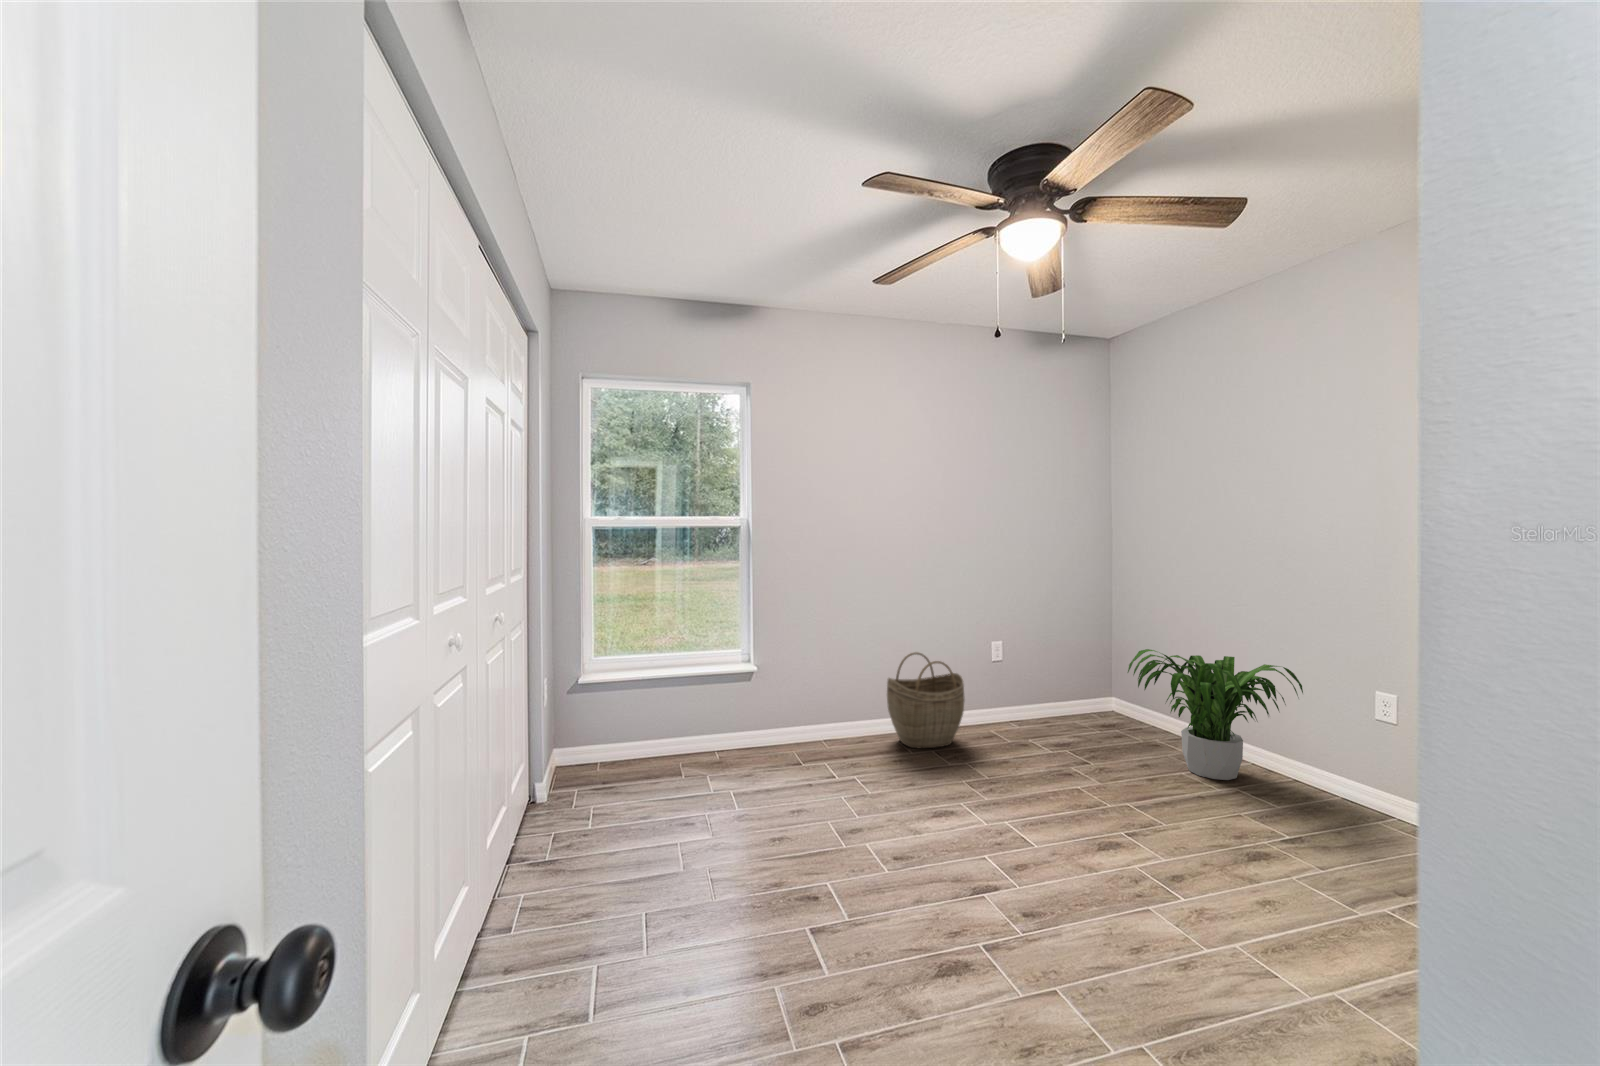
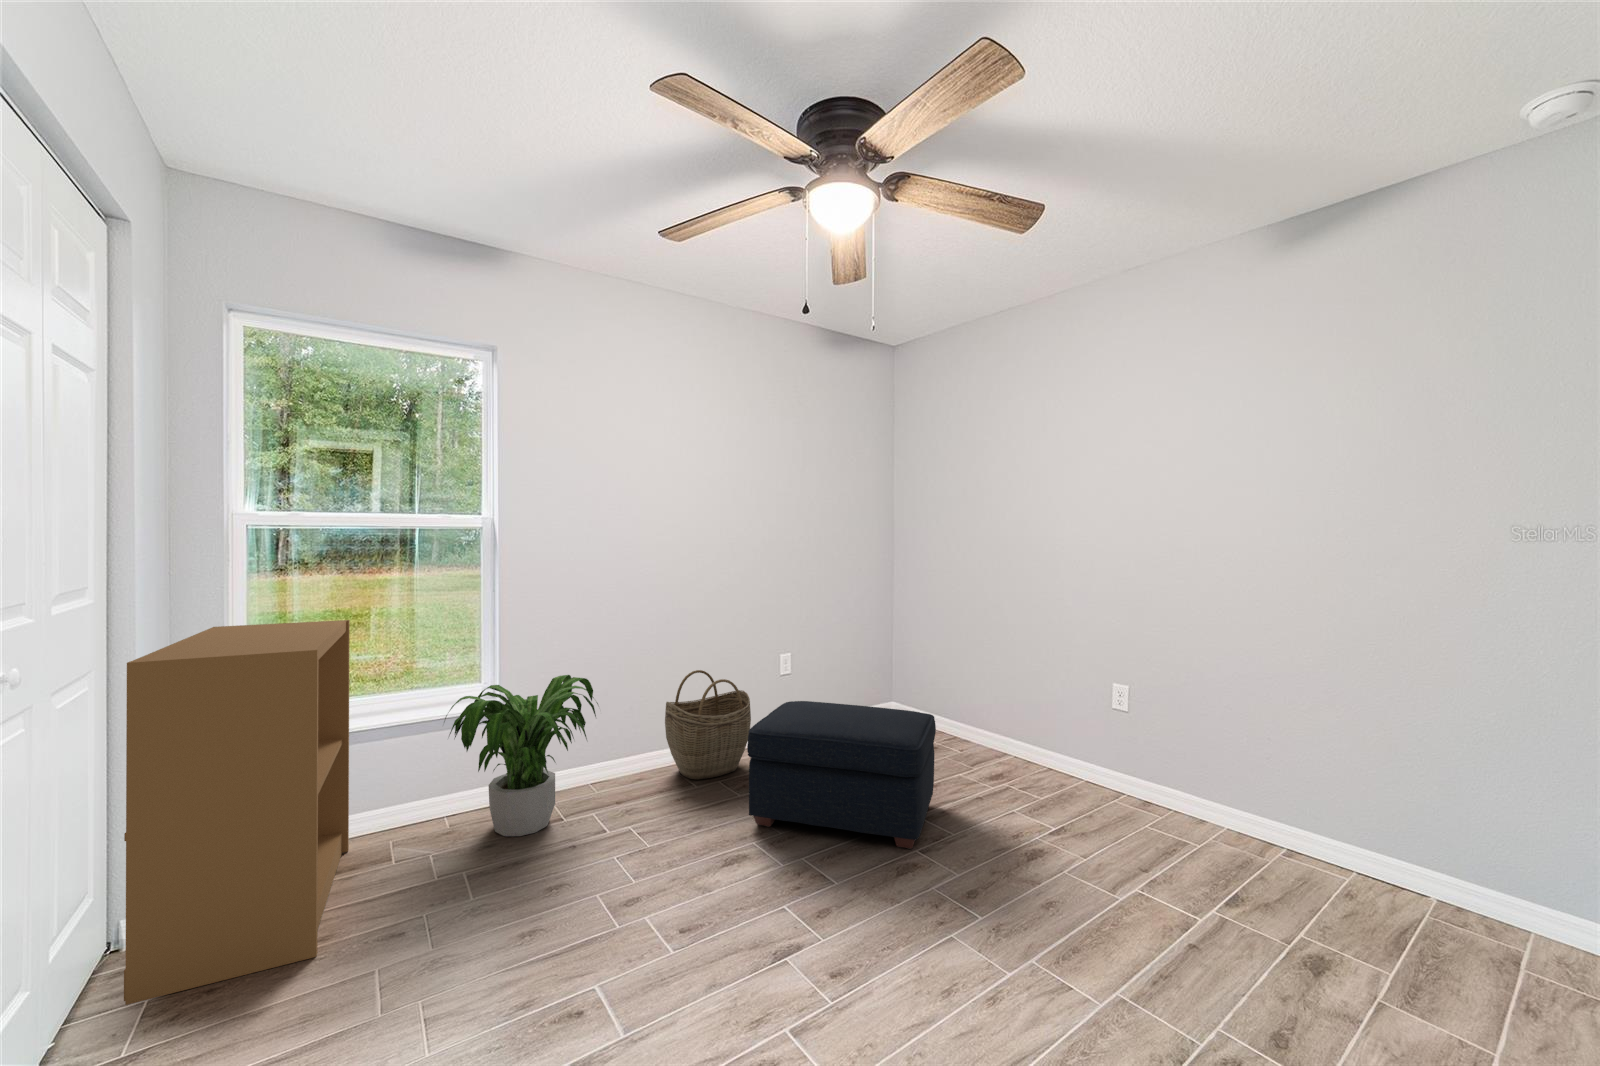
bookshelf: none [536,596,654,837] -> present [124,620,350,1005]
potted plant: present [1128,649,1303,780] -> present [444,675,598,836]
ottoman: none [957,685,1150,831] -> present [747,701,936,849]

